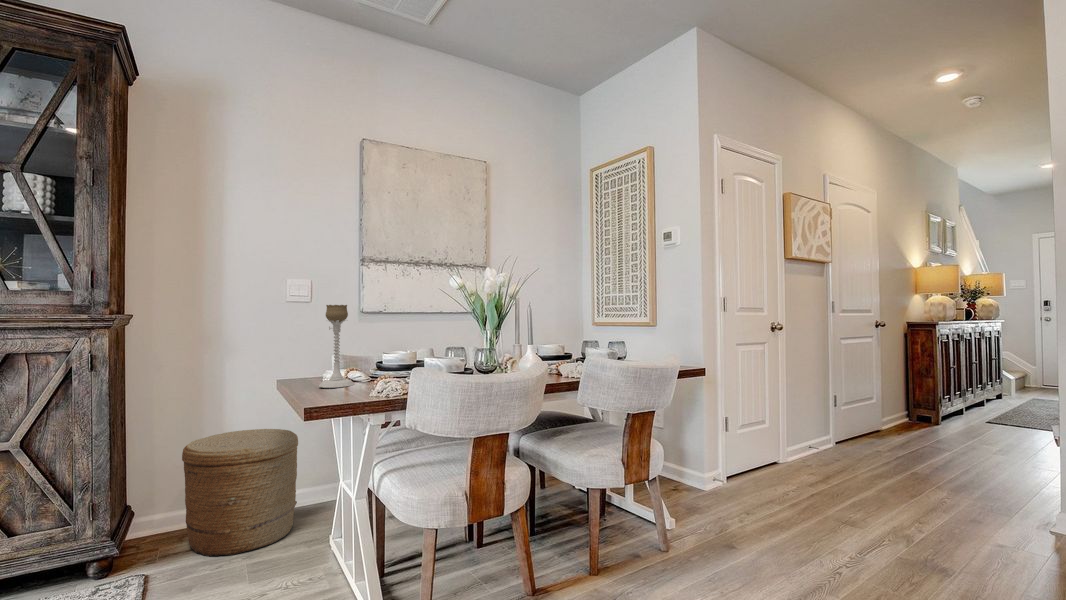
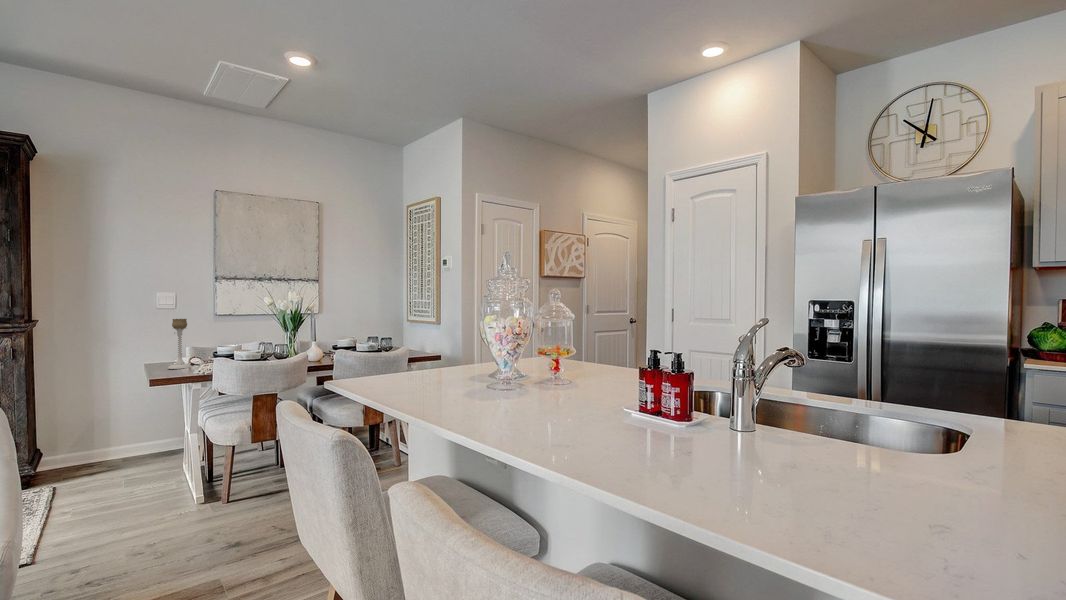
woven basket: present [182,429,298,556] -> none [77,398,162,477]

